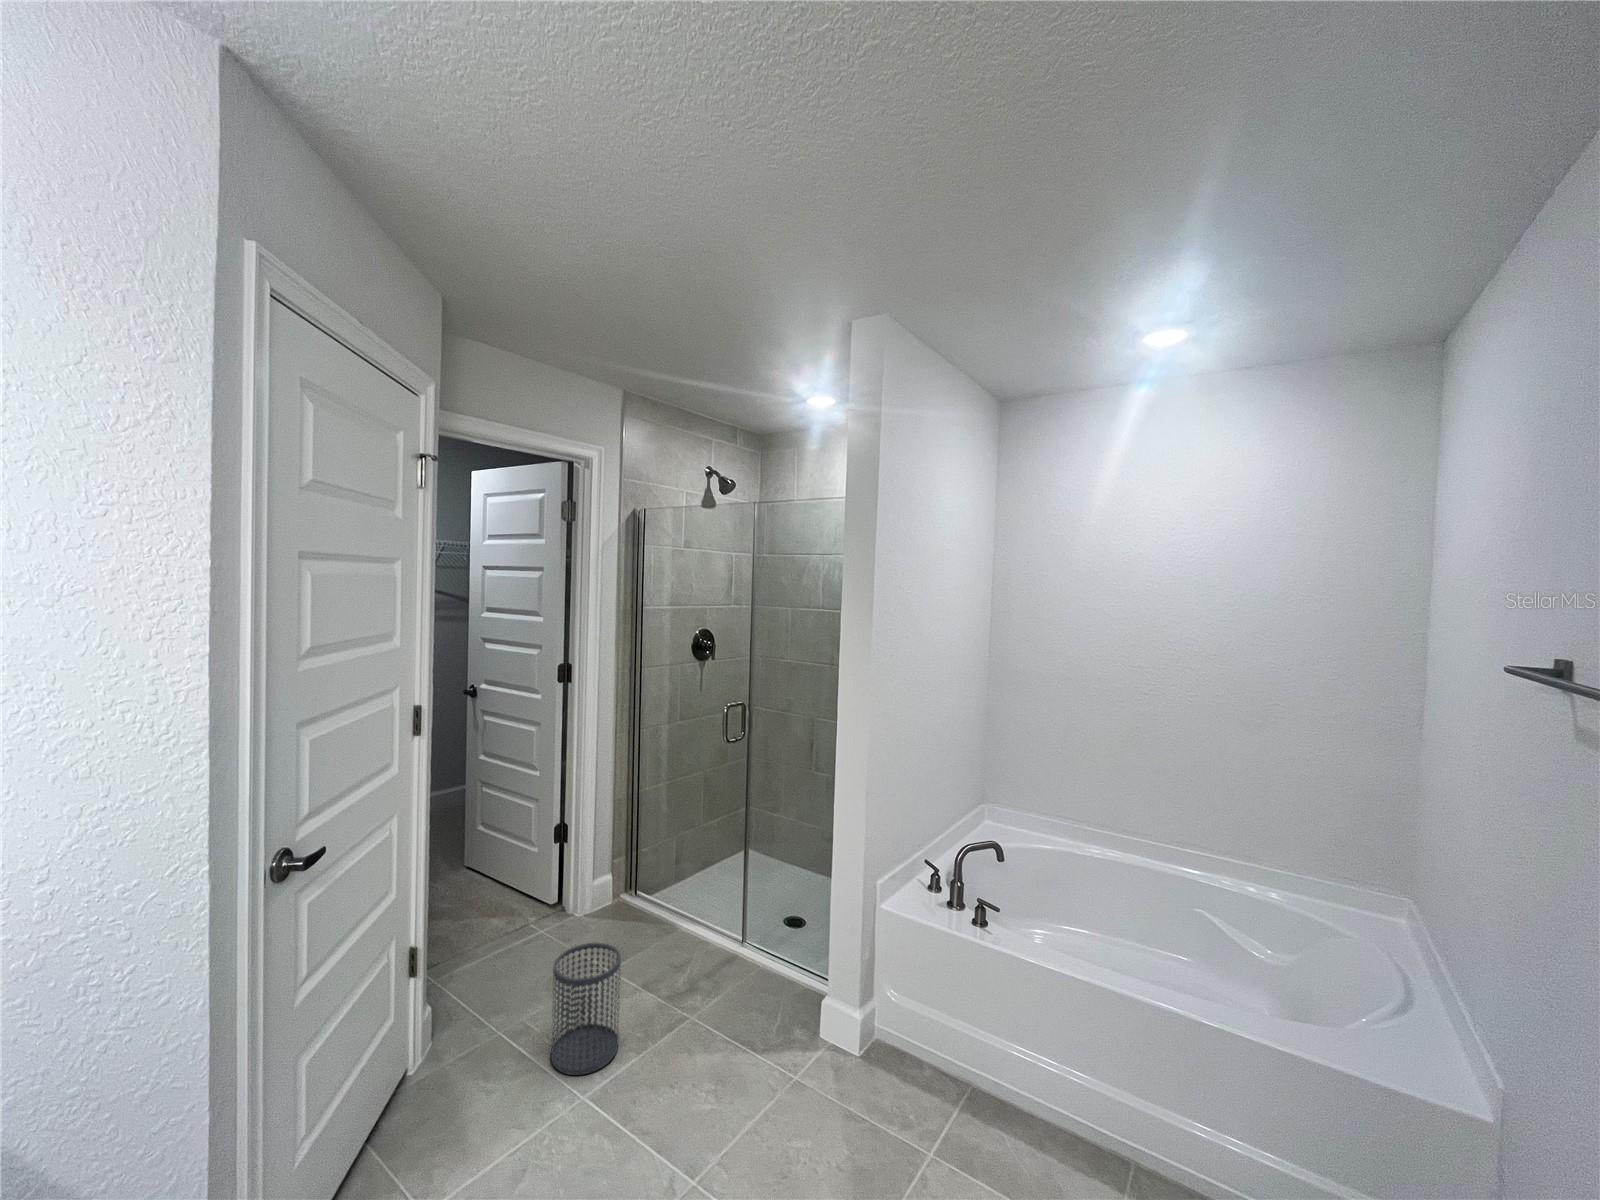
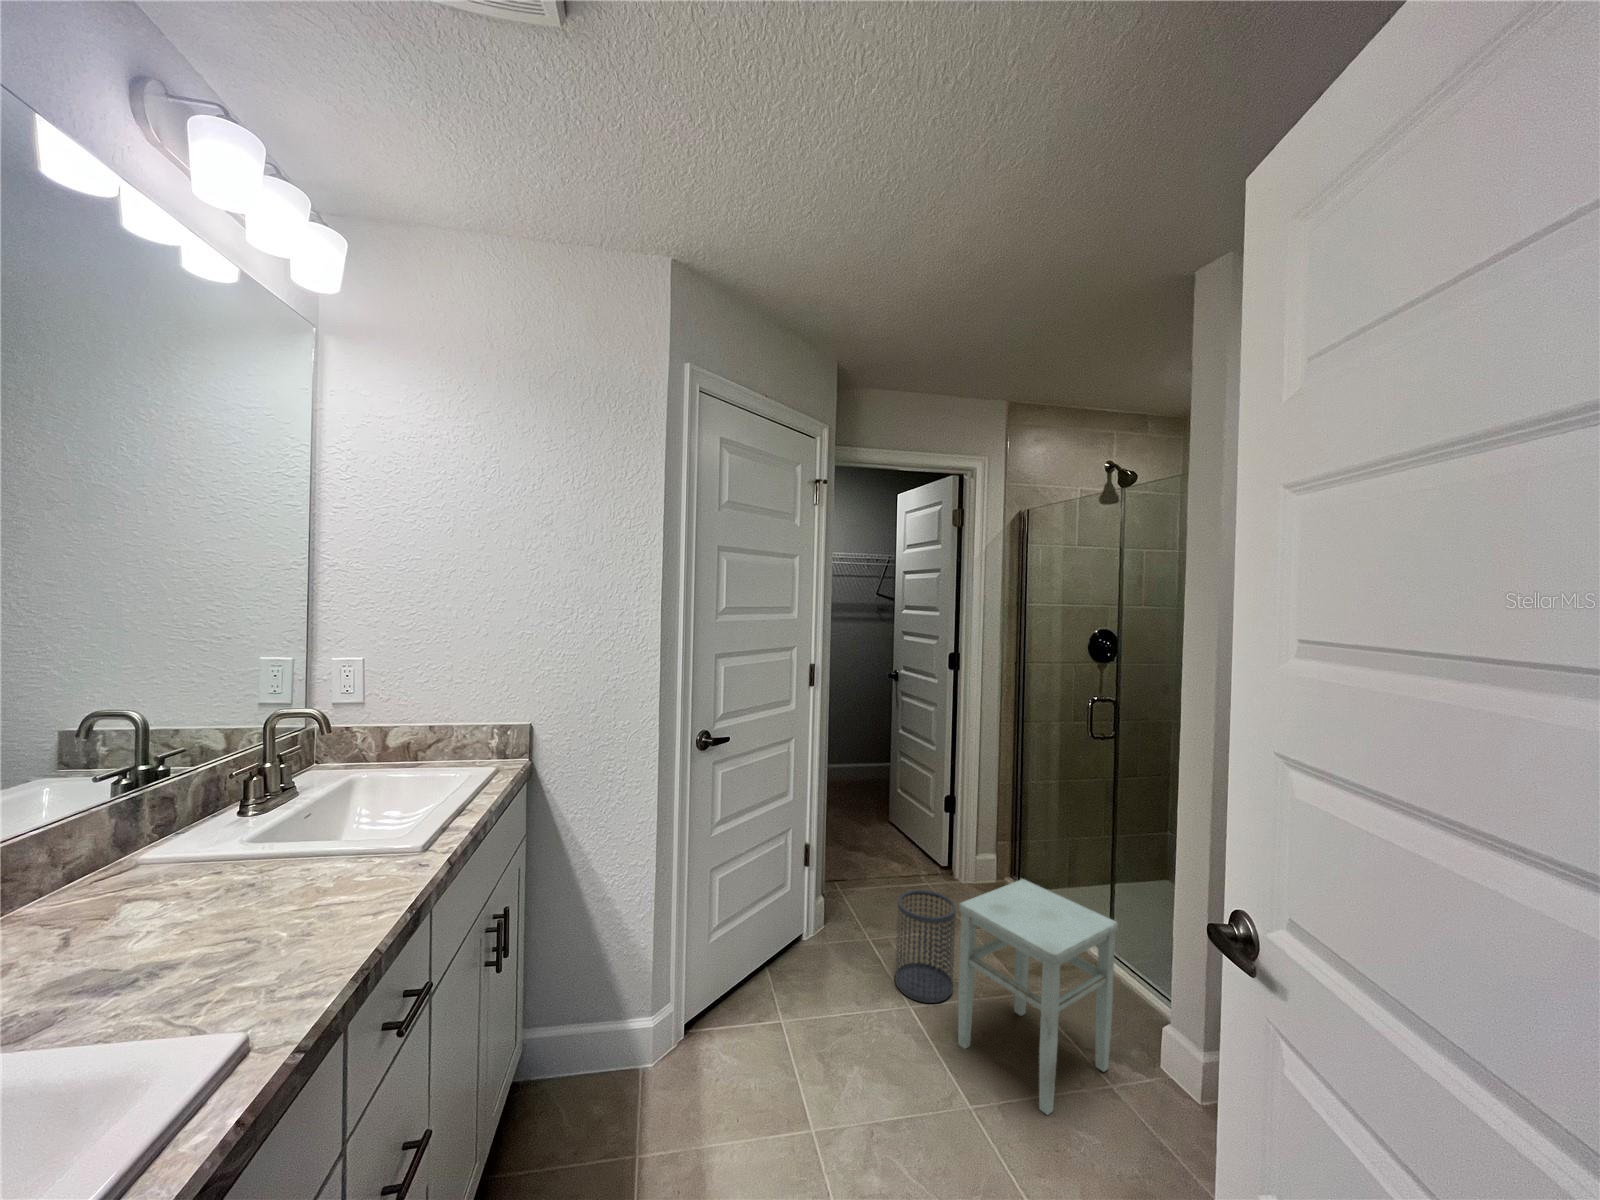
stool: none [646,896,781,1117] -> present [958,879,1118,1115]

